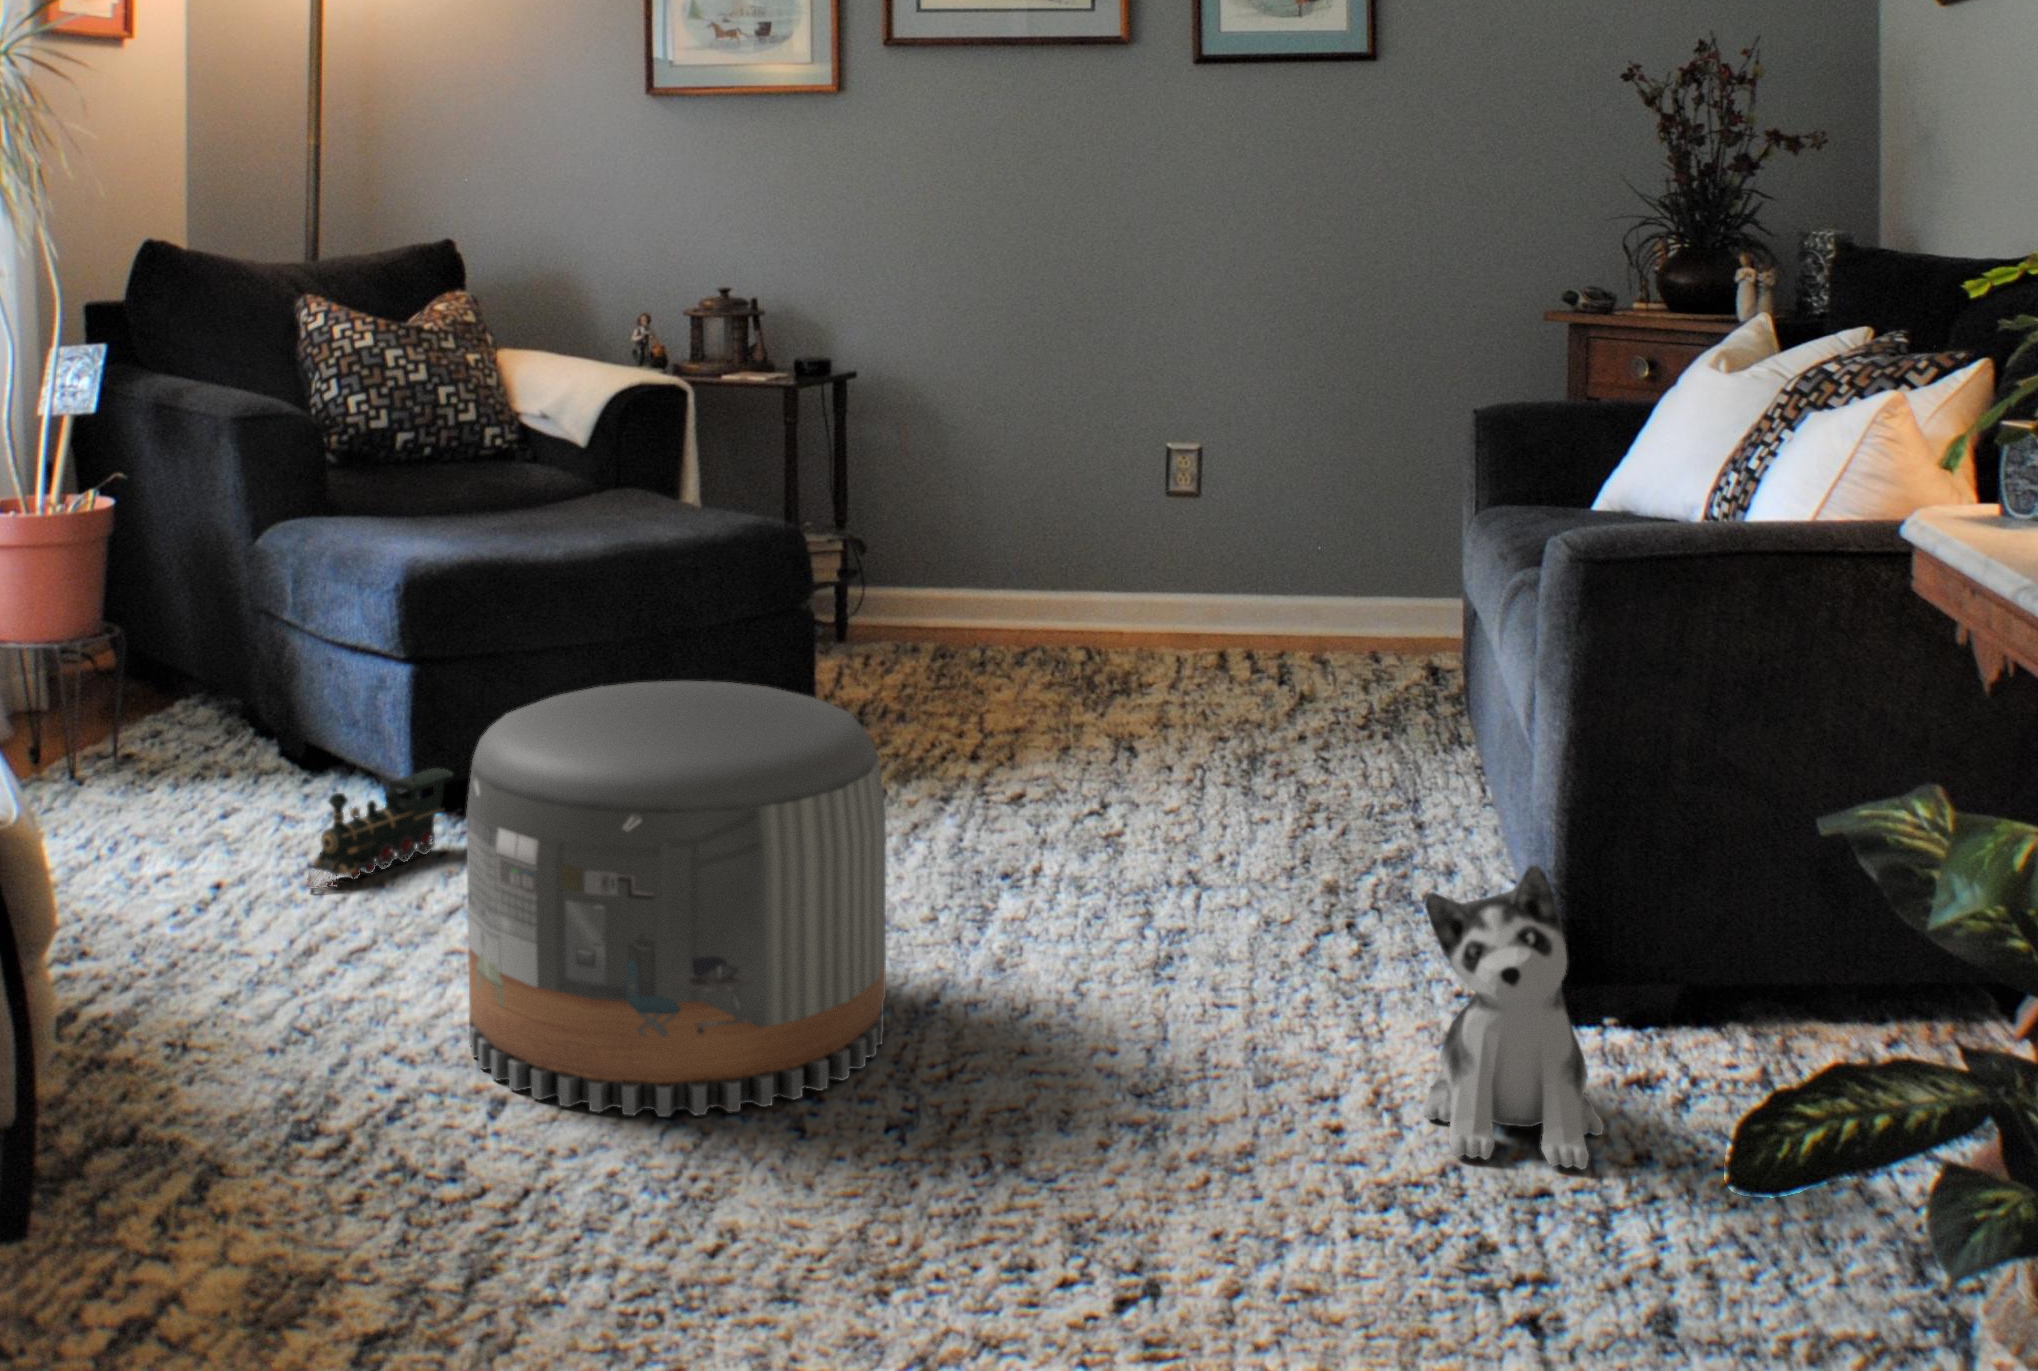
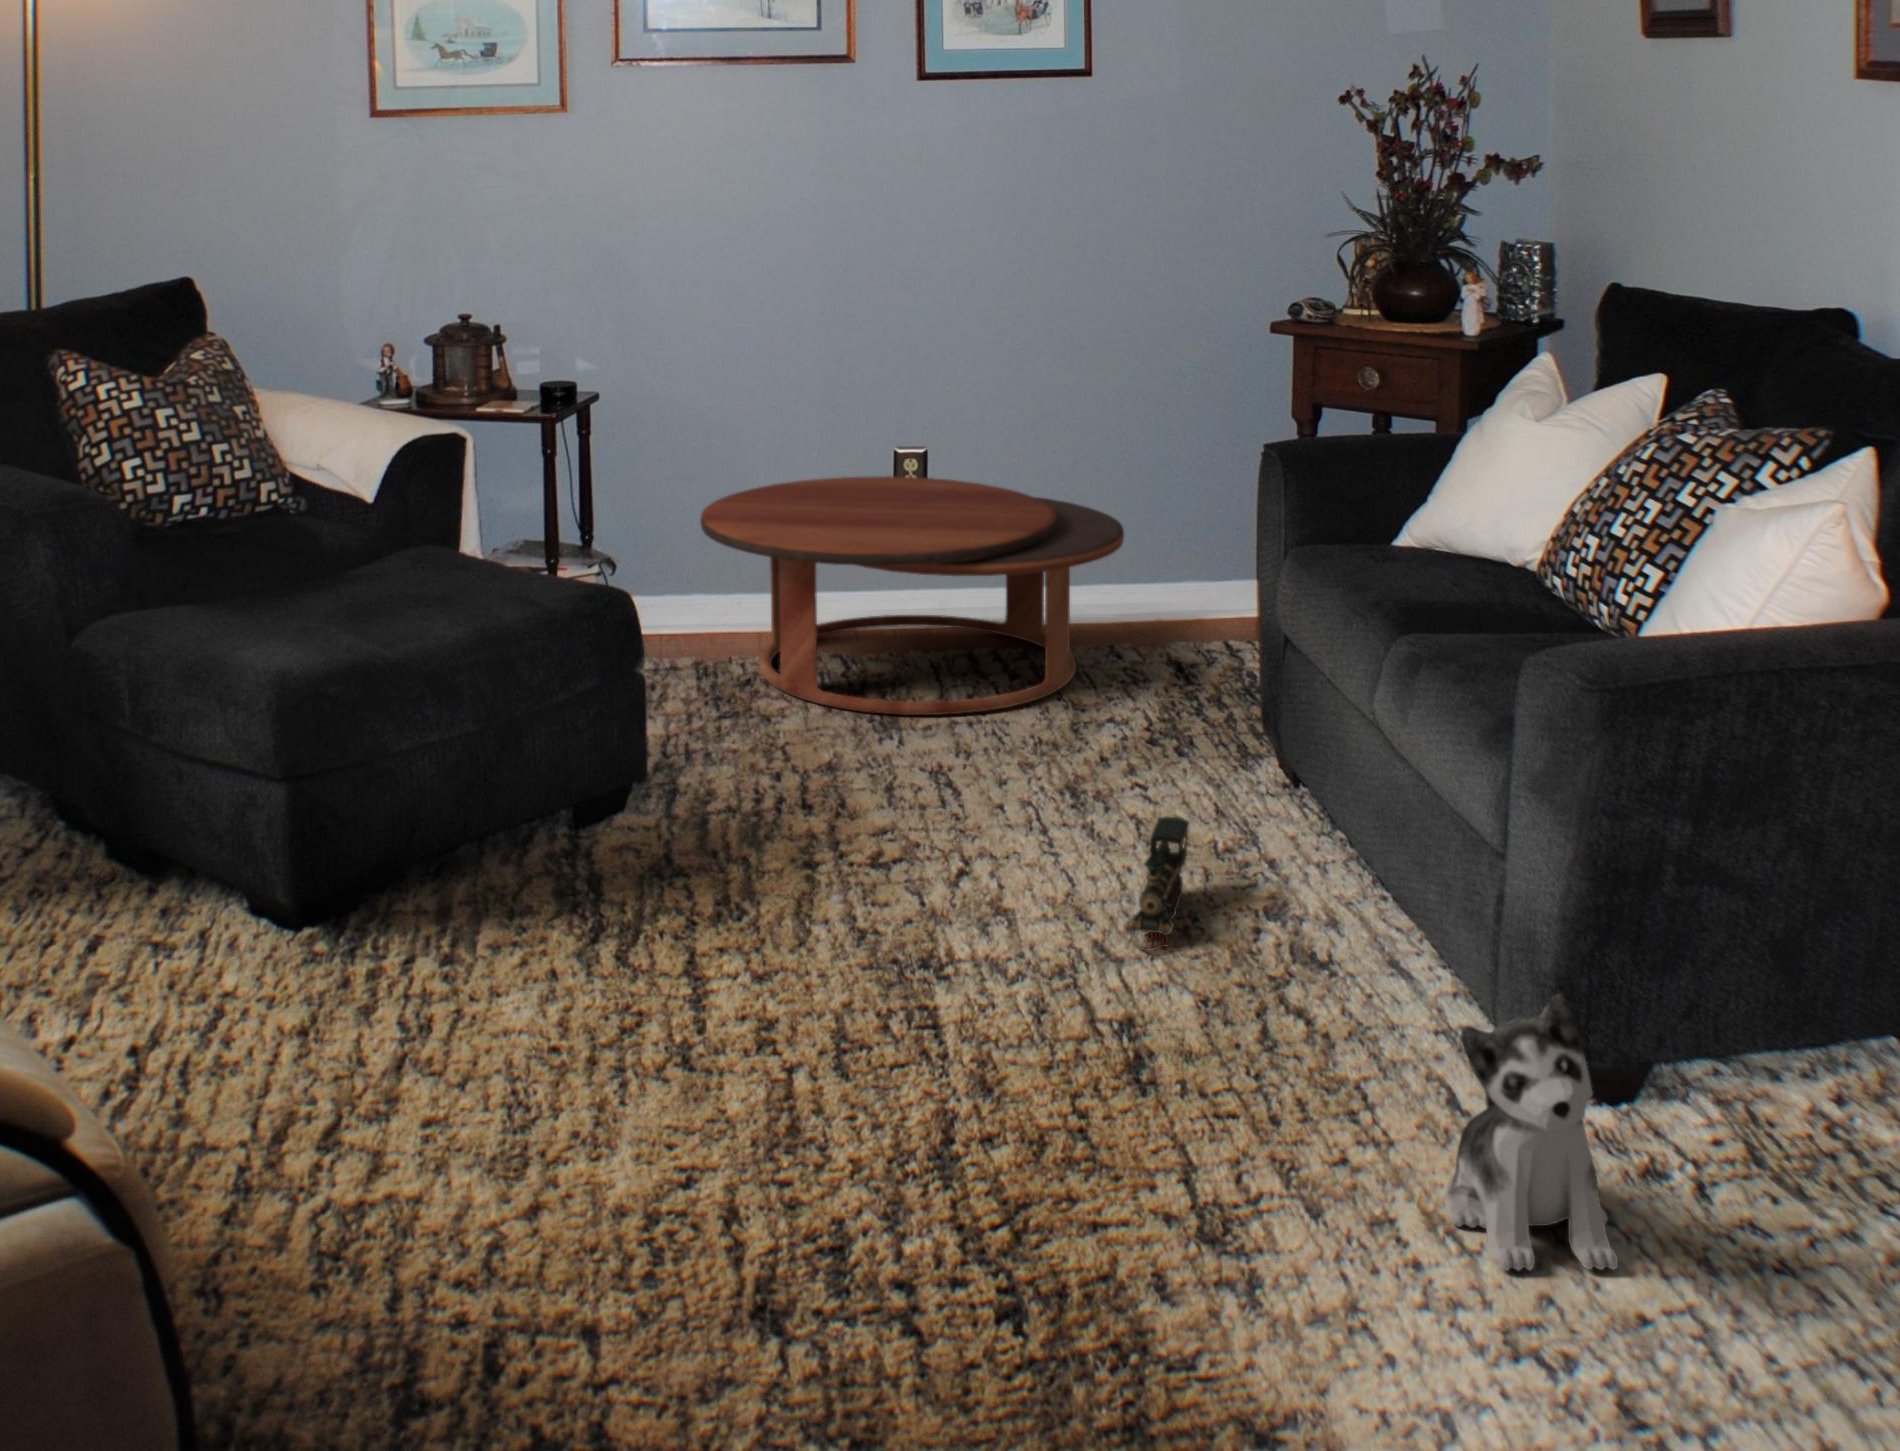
coffee table: none [926,473,1376,699] -> present [700,476,1124,715]
pouf: present [467,681,886,1116] -> none [509,844,931,1334]
toy train: present [308,768,452,889] -> present [1129,816,1189,951]

